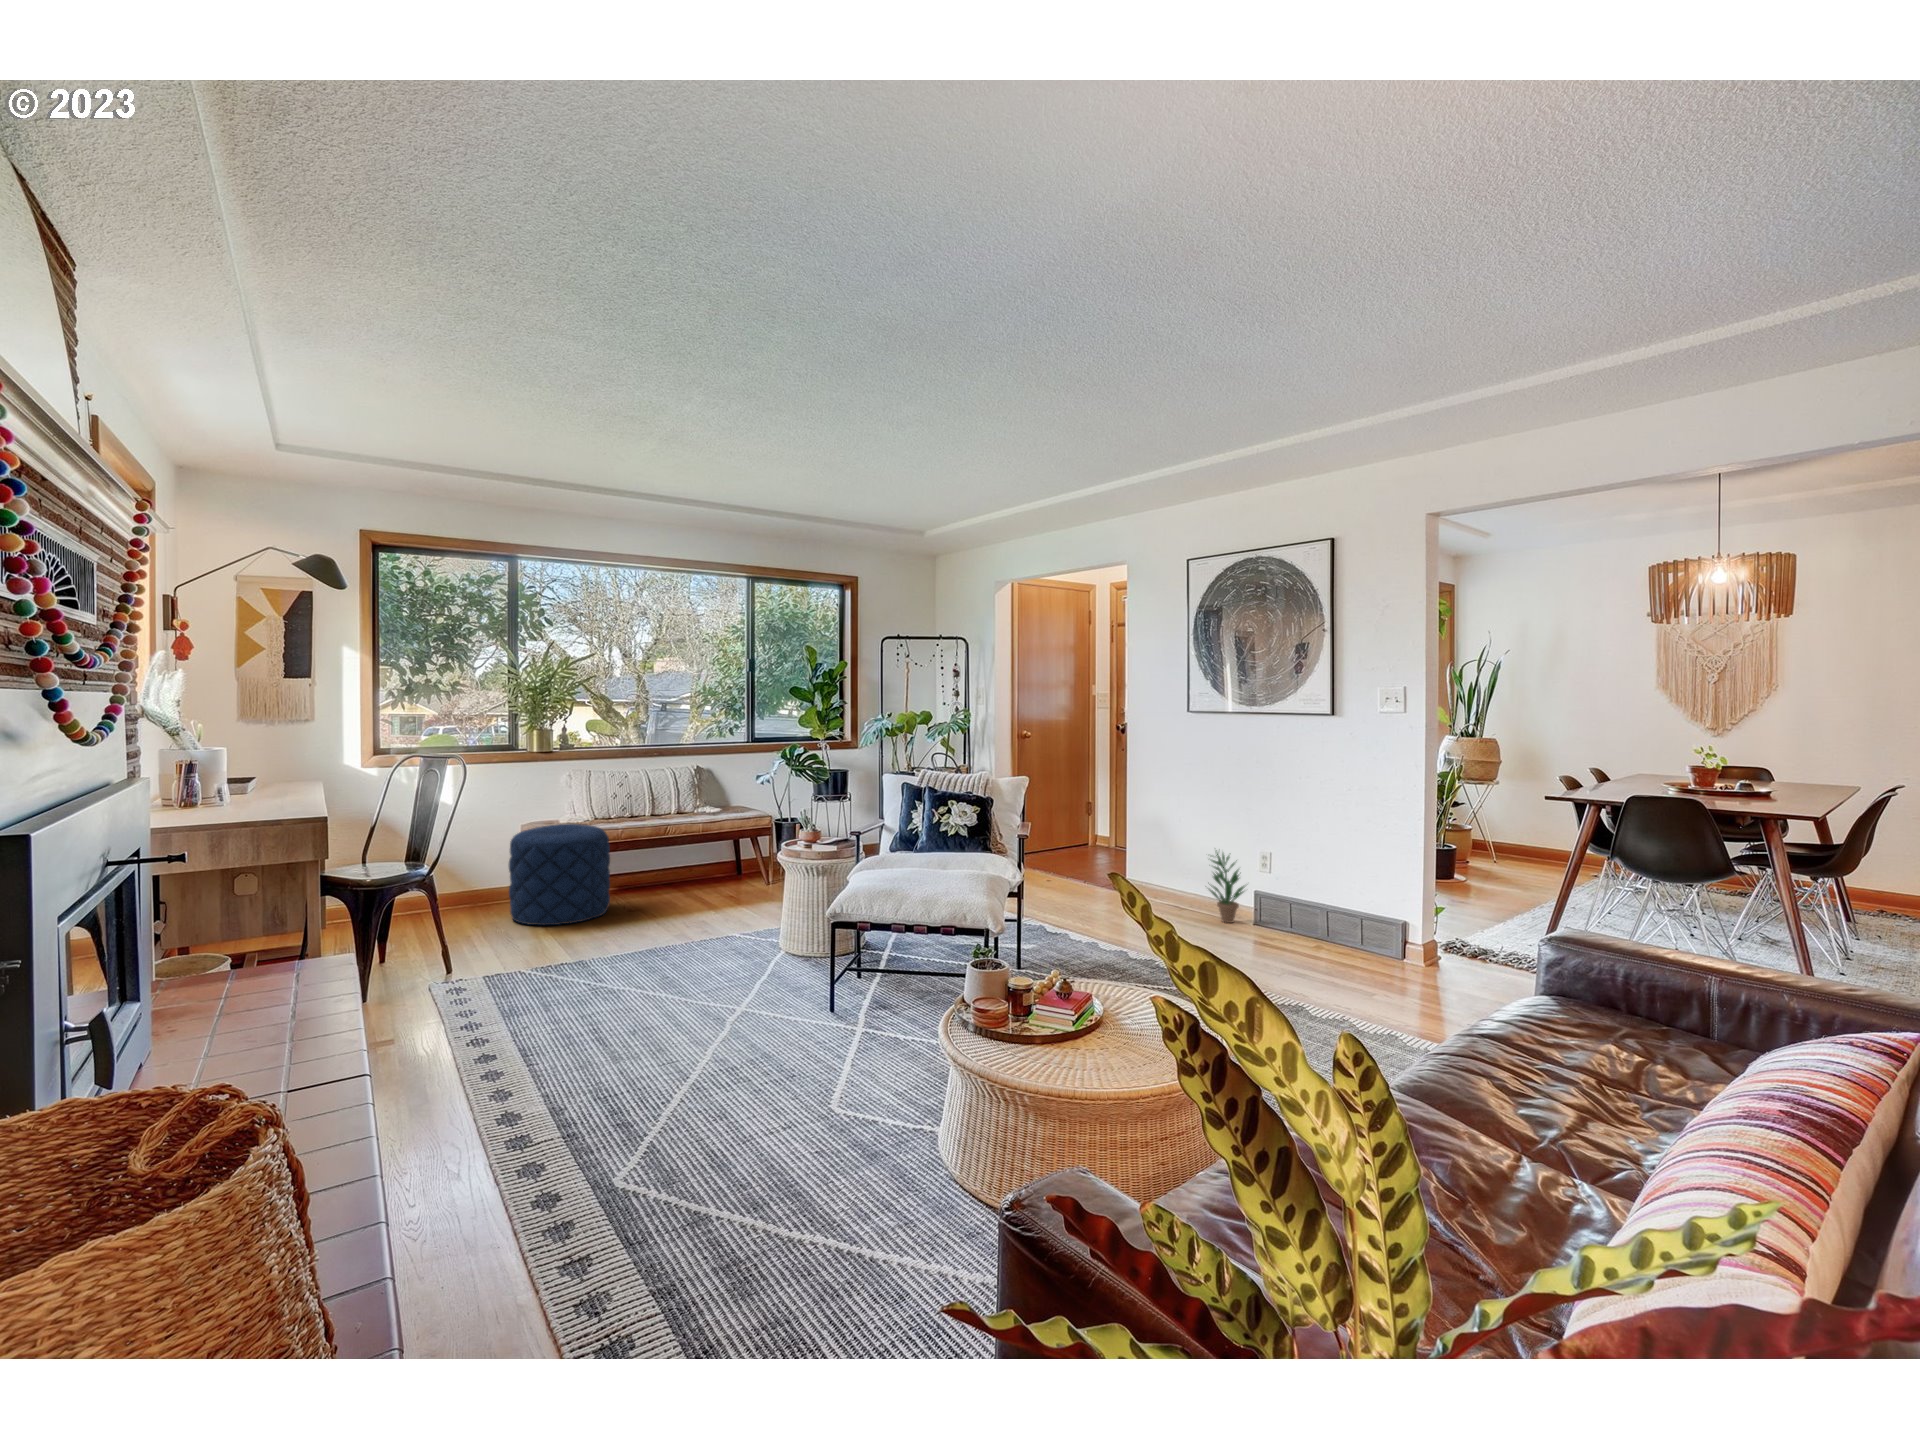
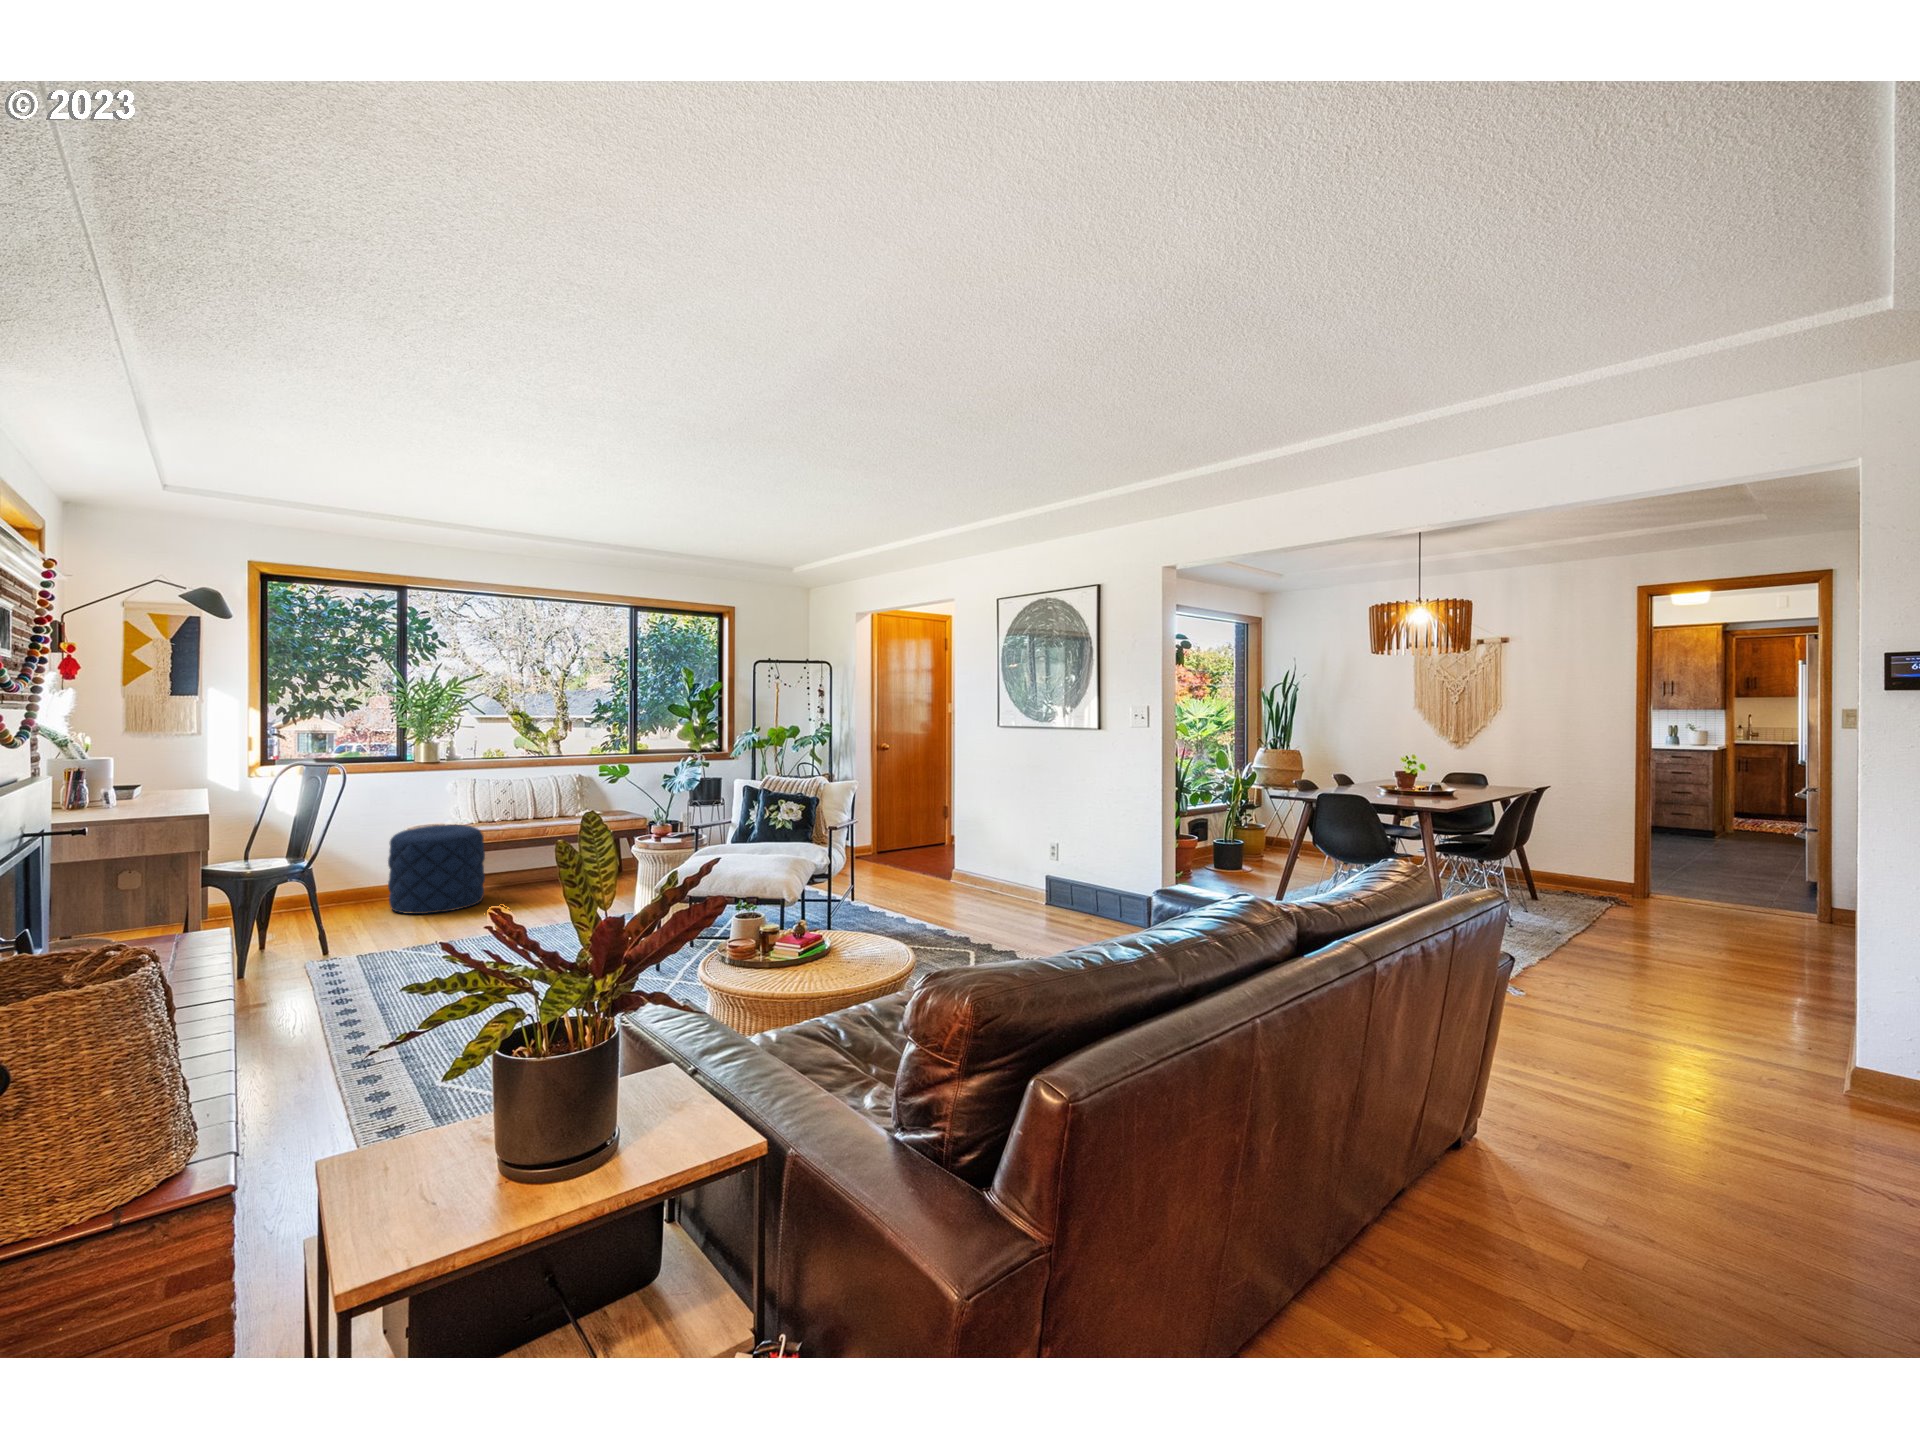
potted plant: present [1209,850,1245,923] -> none [1006,840,1043,904]

